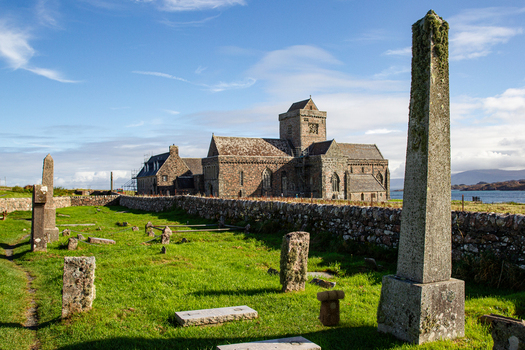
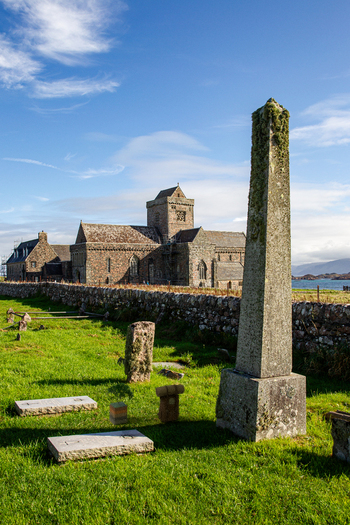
potted tree: none [270,287,296,327] -> present [107,383,133,425]

